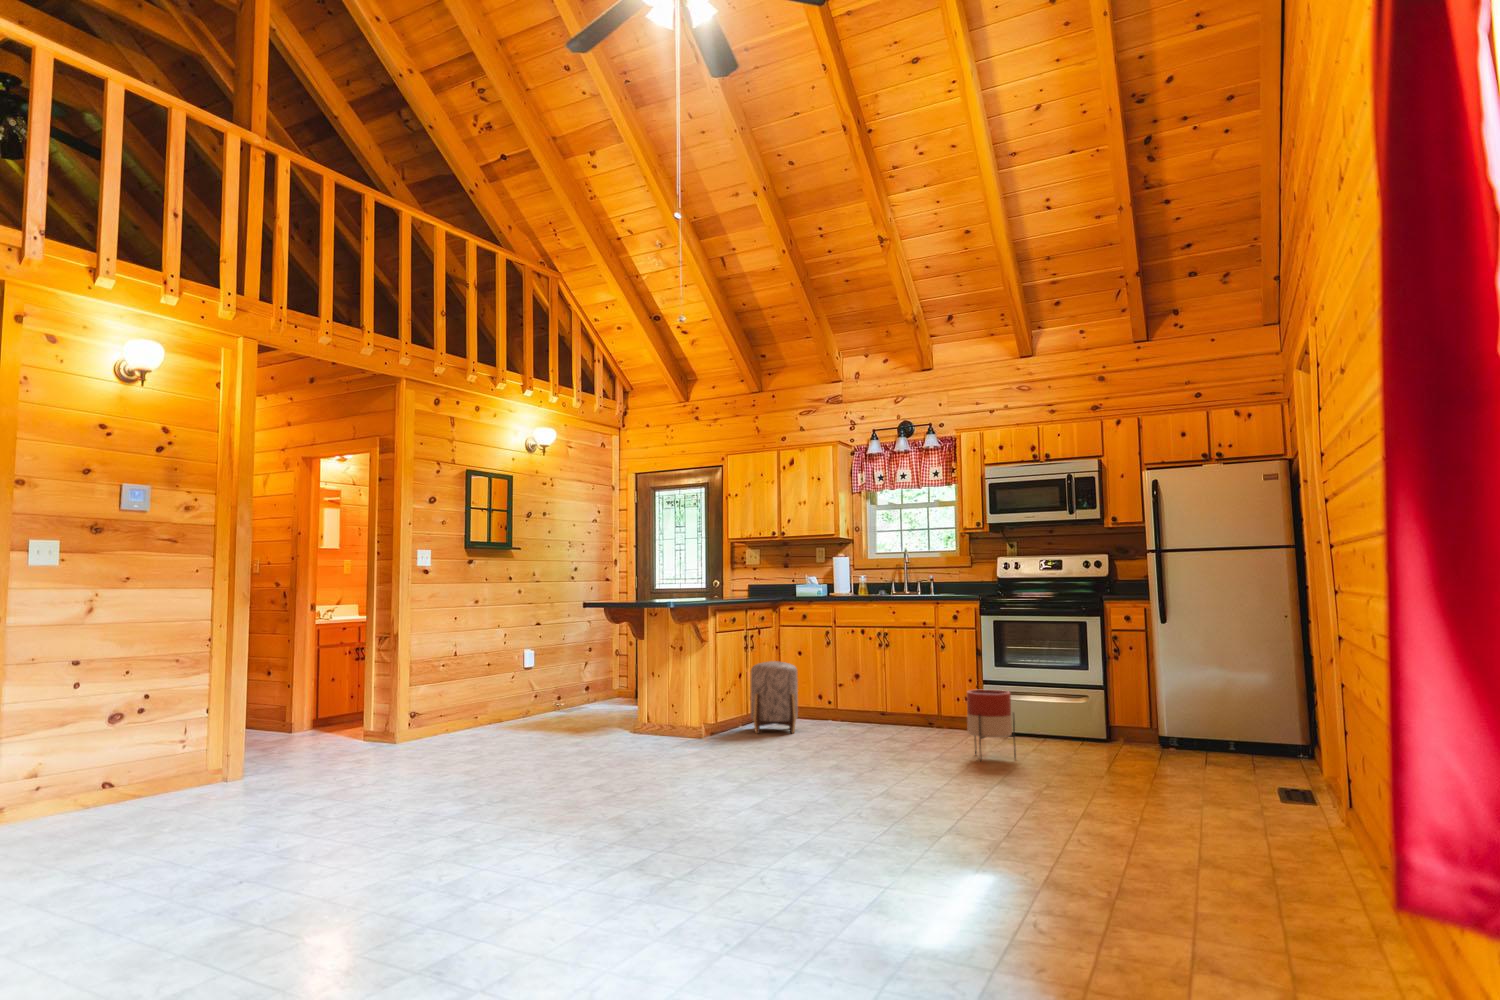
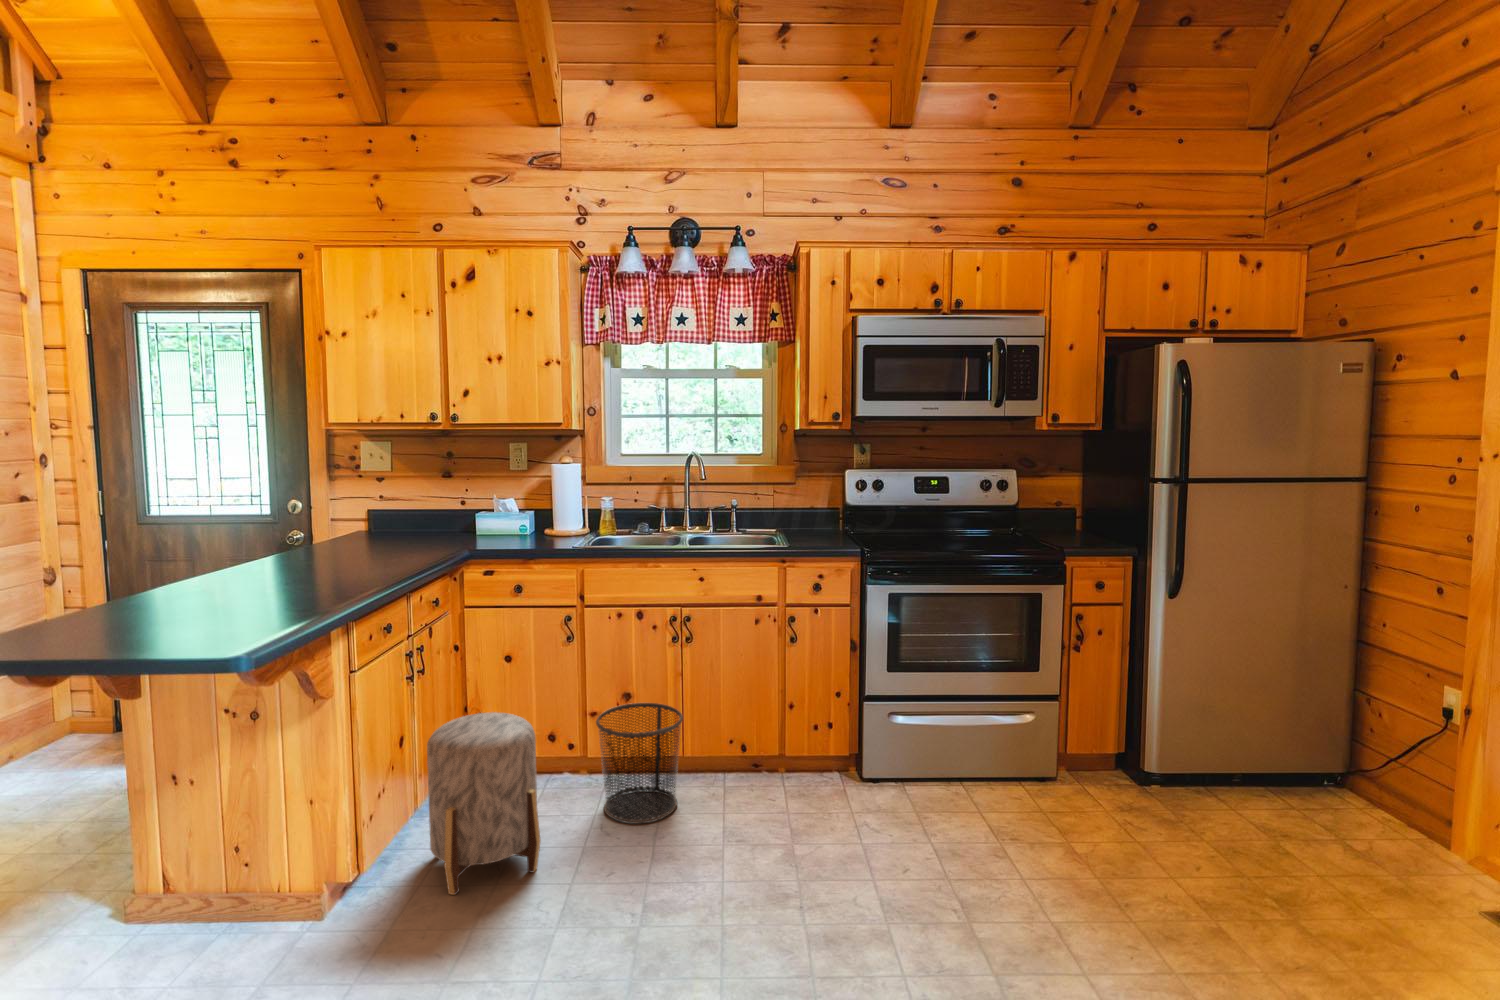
waste bin: none [833,677,878,731] -> present [596,703,683,823]
planter: present [967,690,1016,761] -> none [971,784,1072,967]

